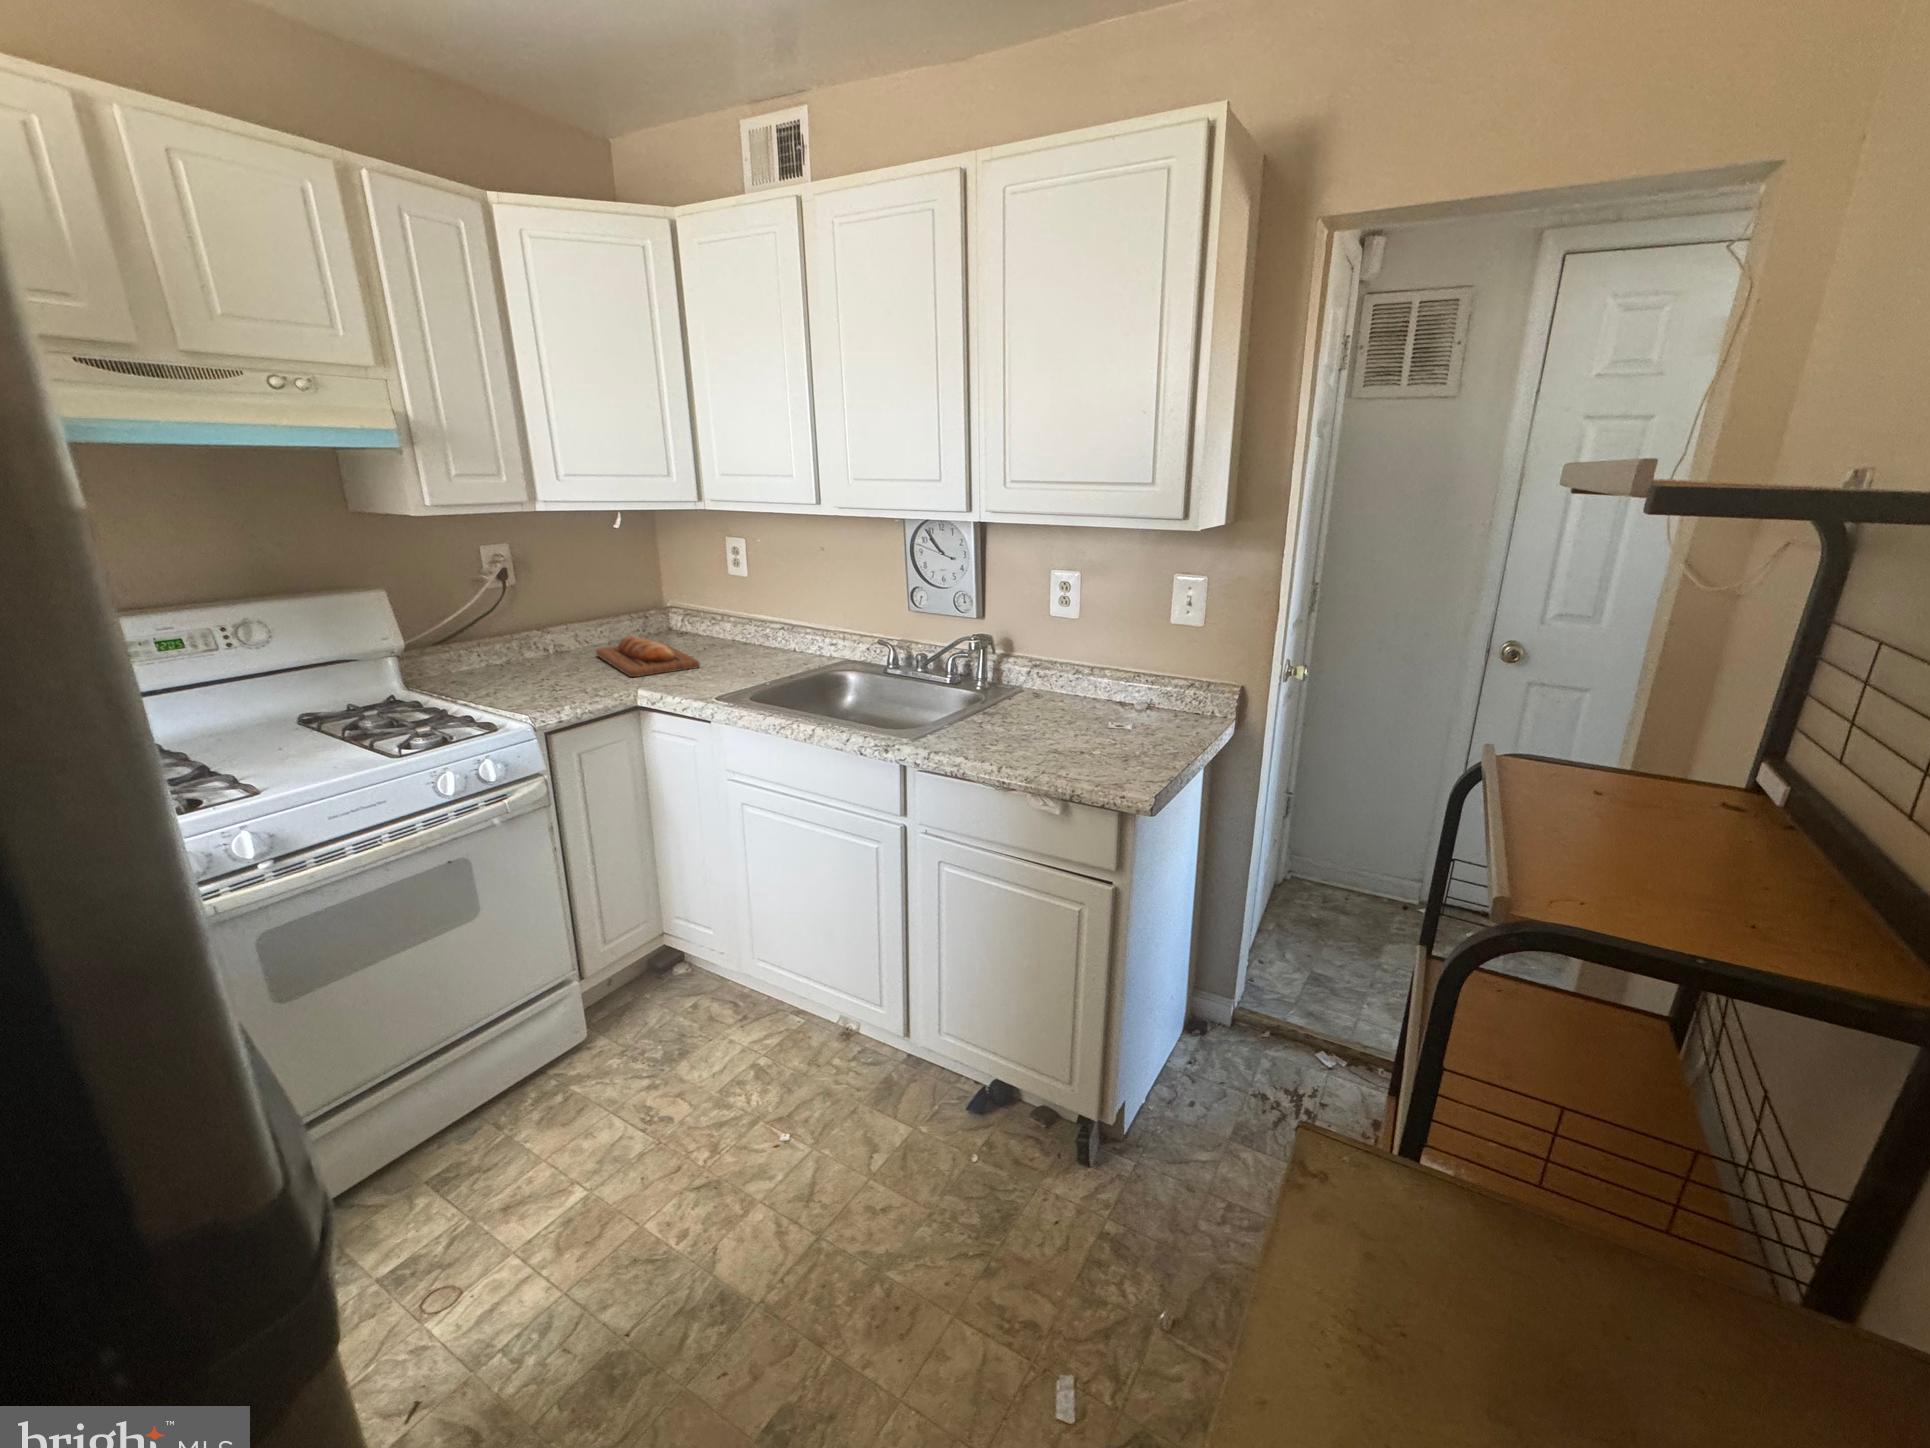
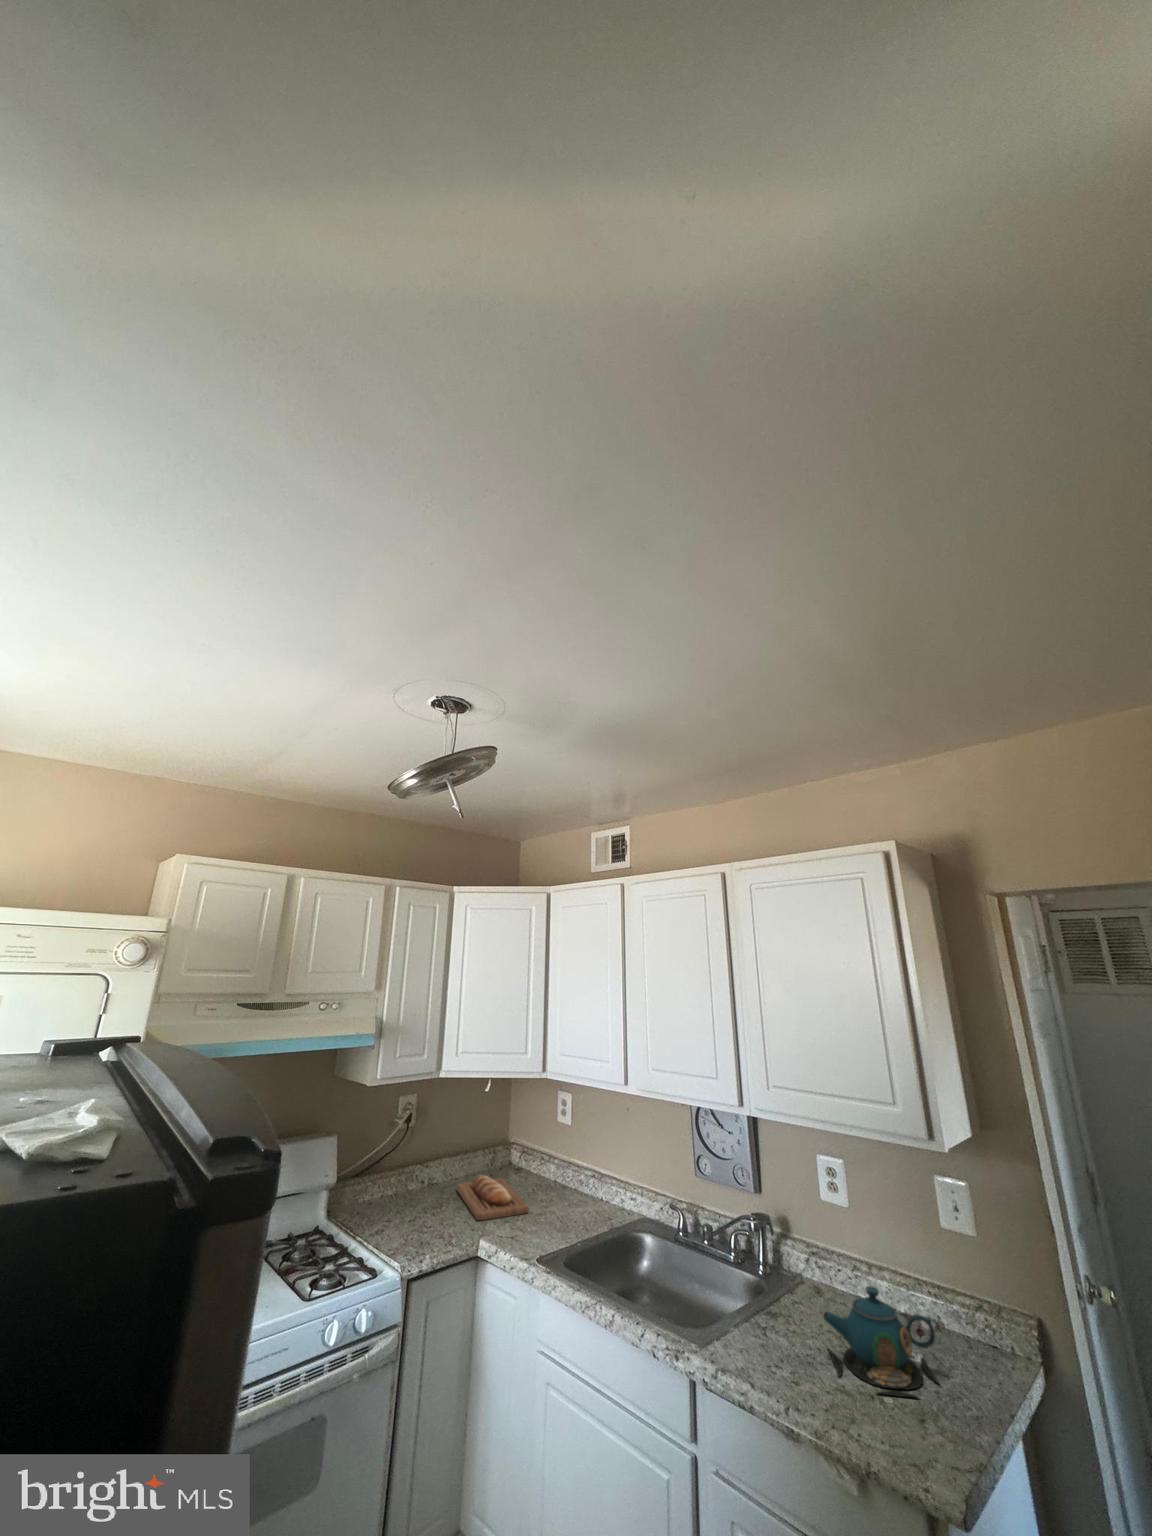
teapot: none [1037,671,1153,752] -> present [824,1286,939,1398]

